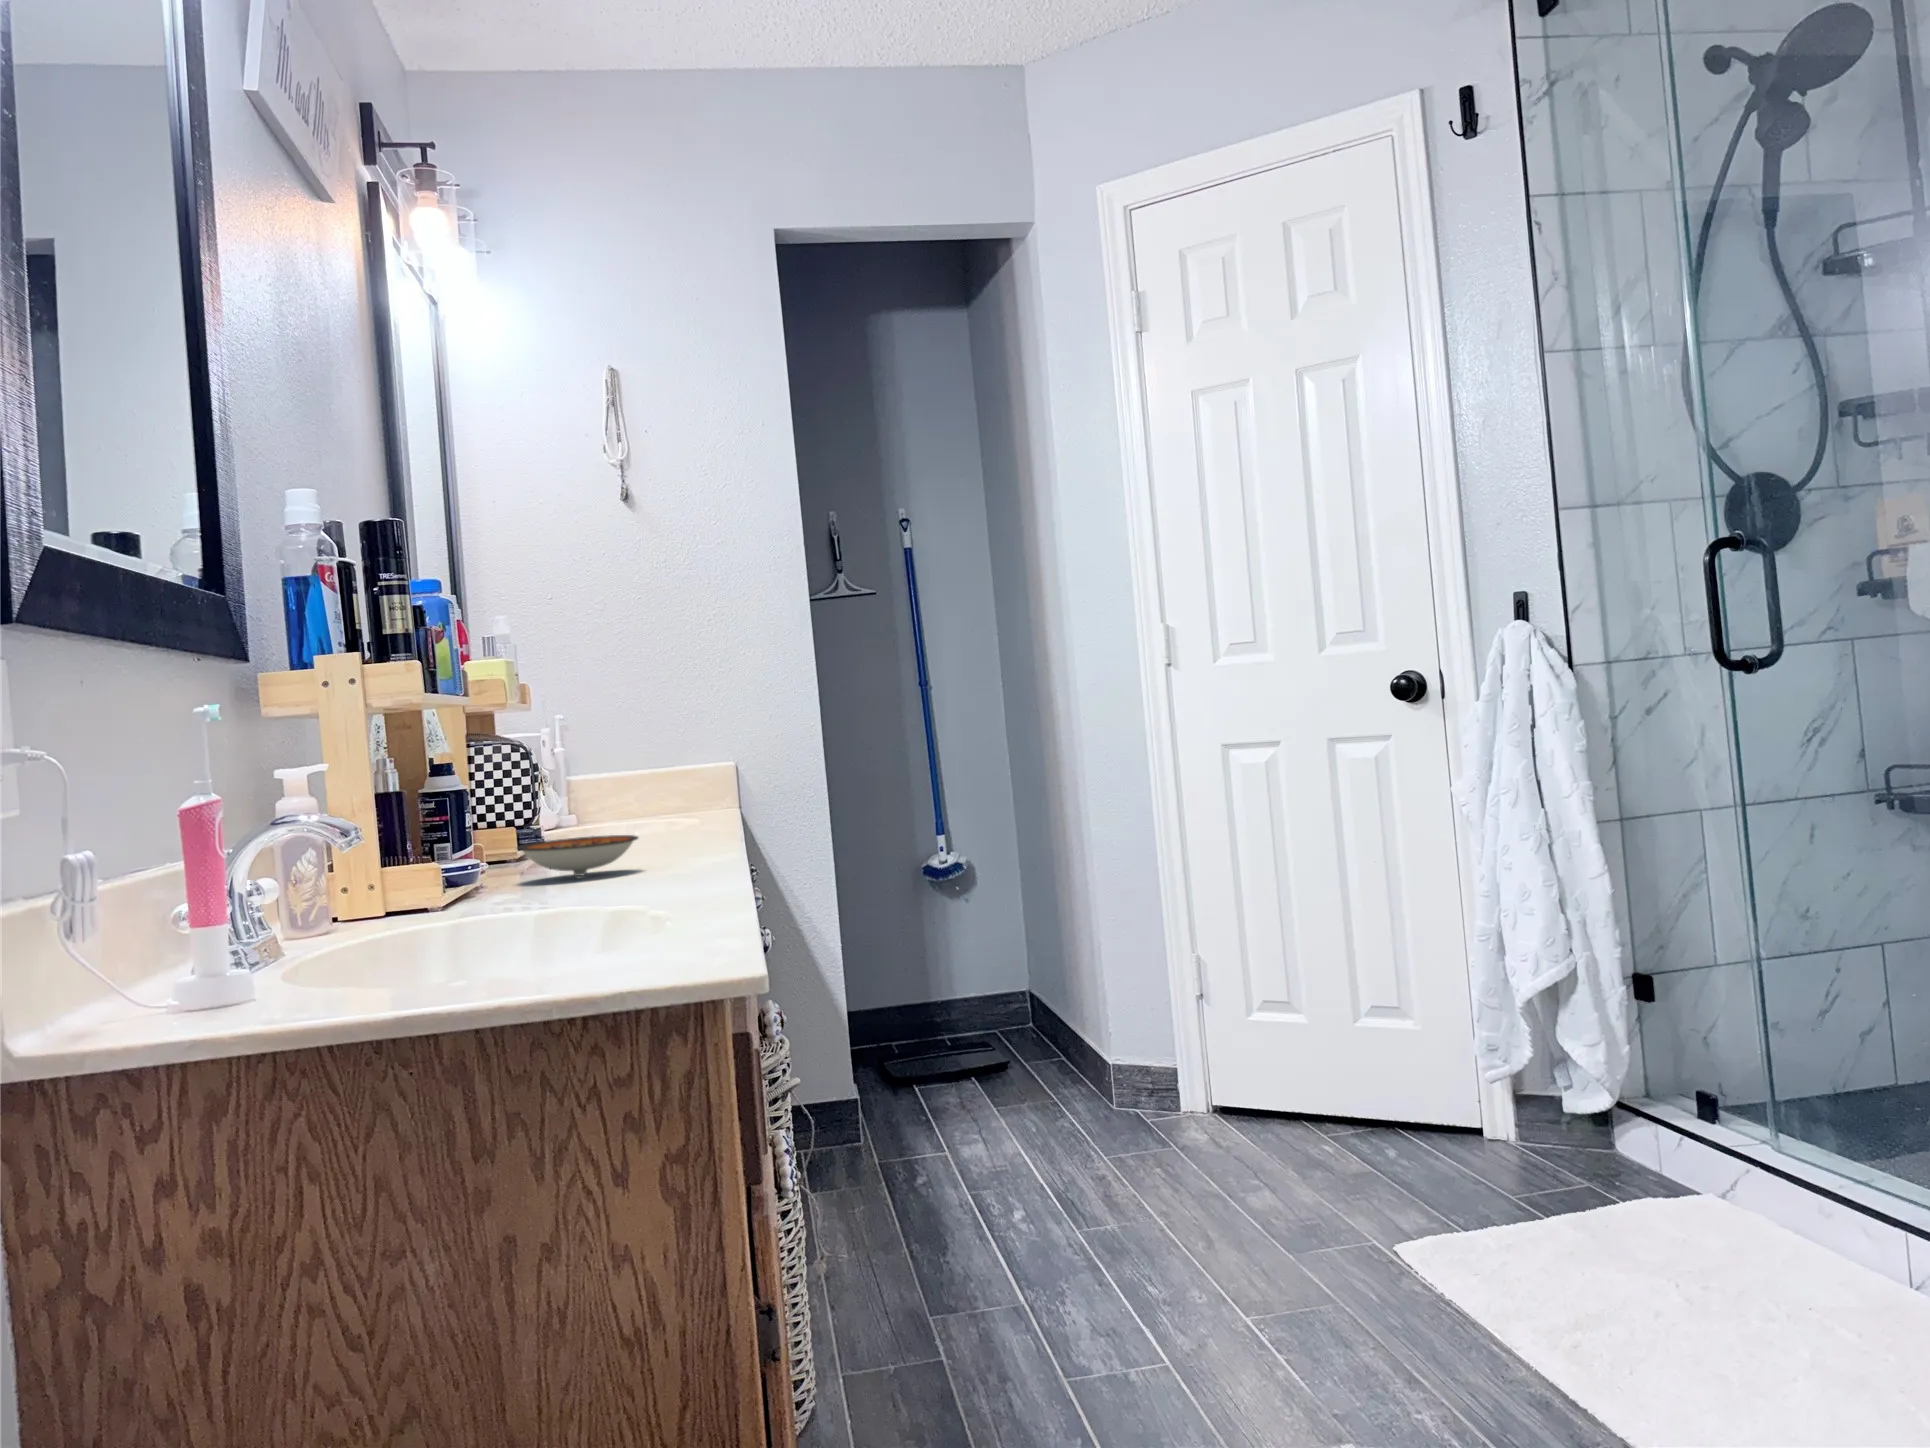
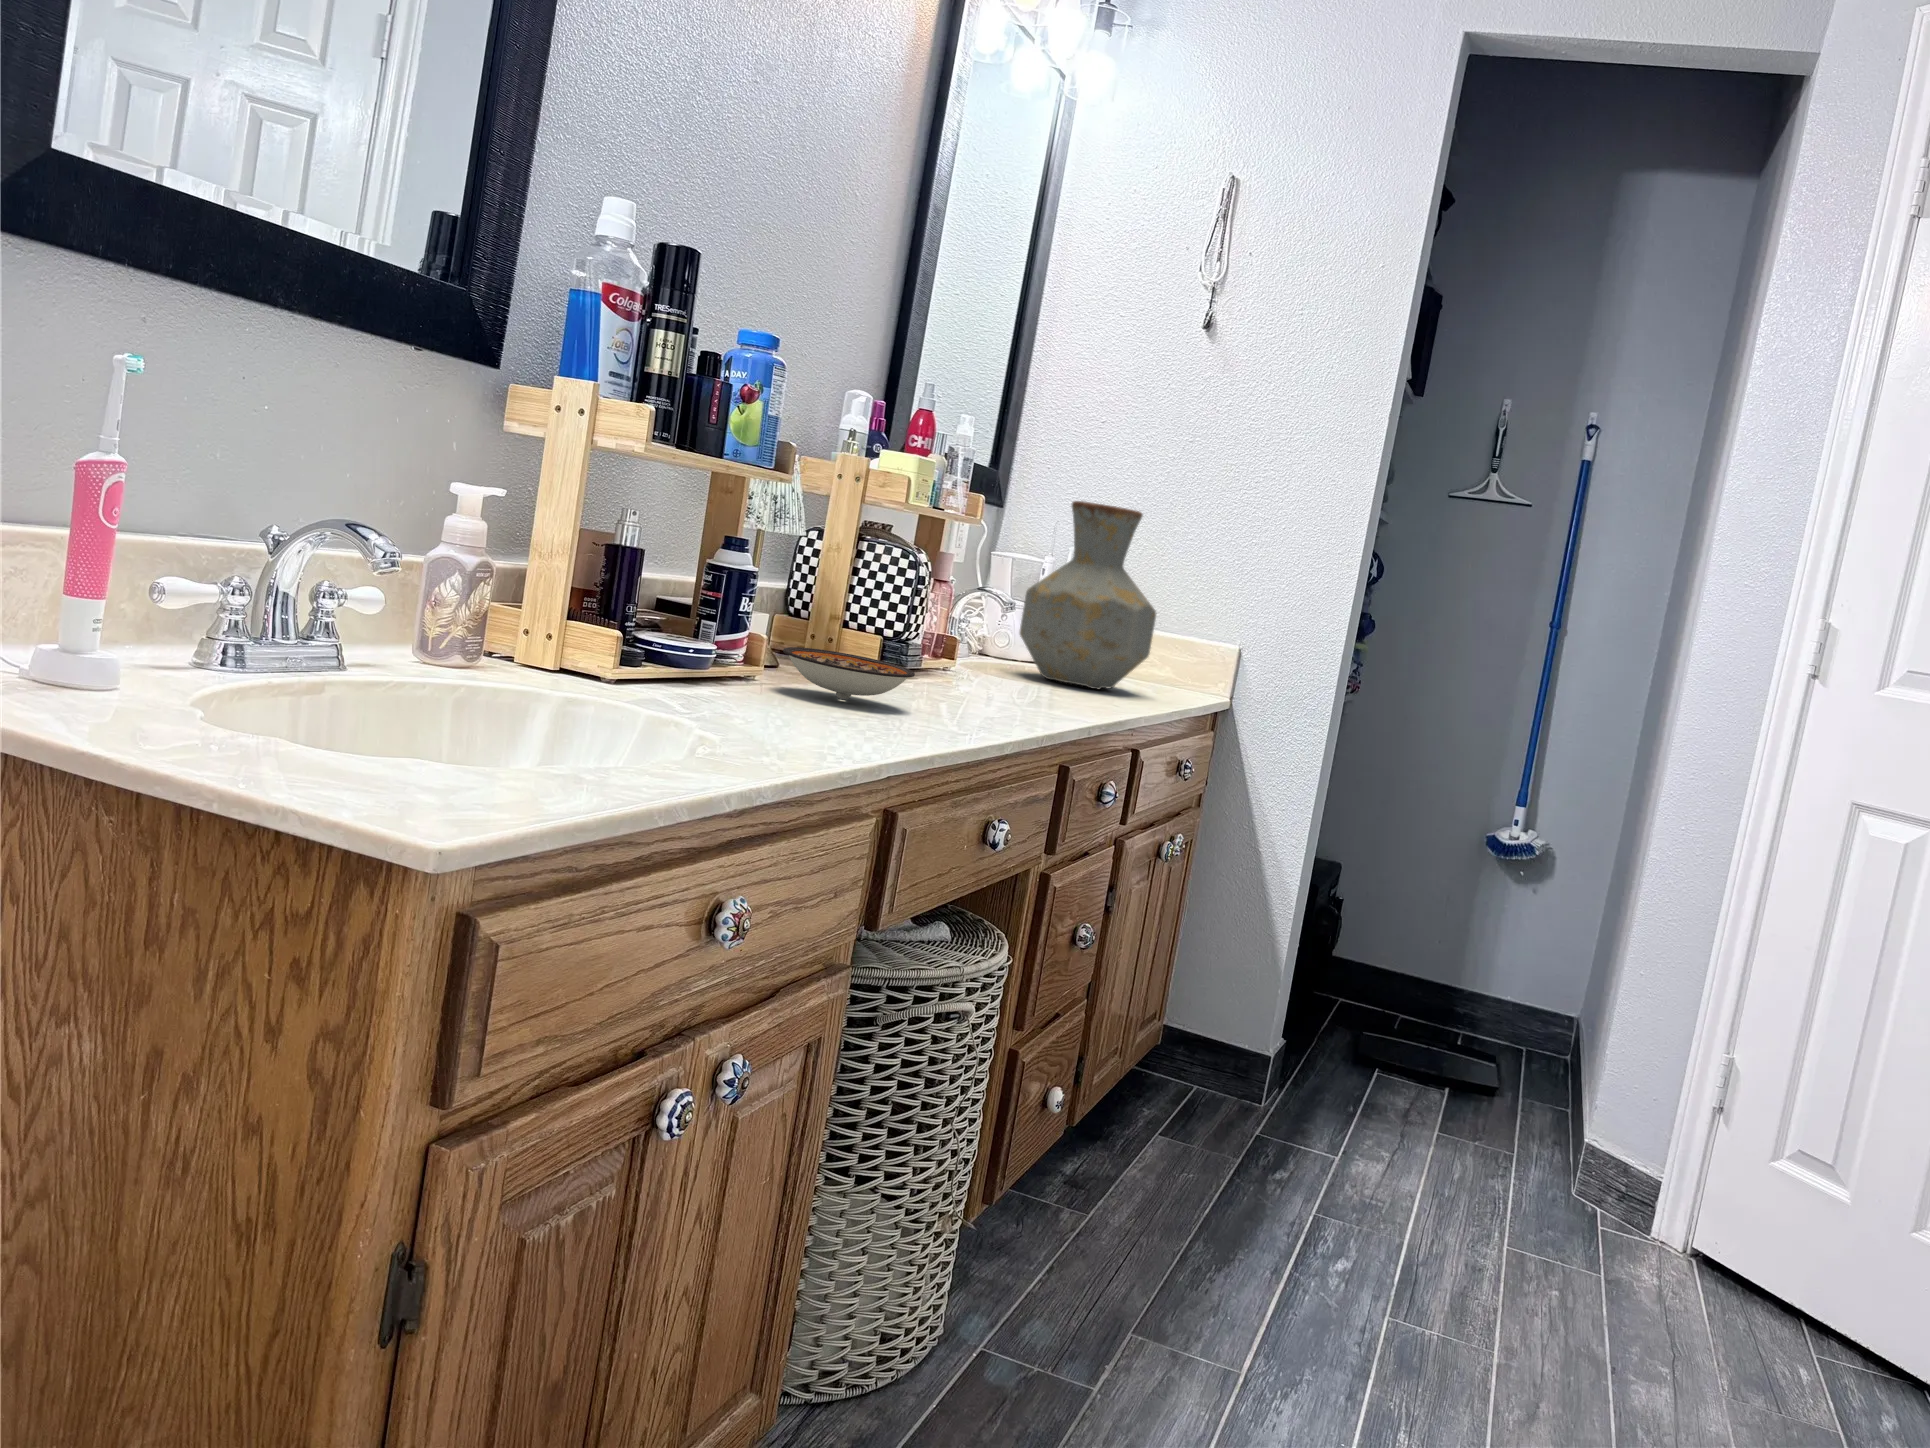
vase: none [568,667,692,835] -> present [1020,501,1156,689]

